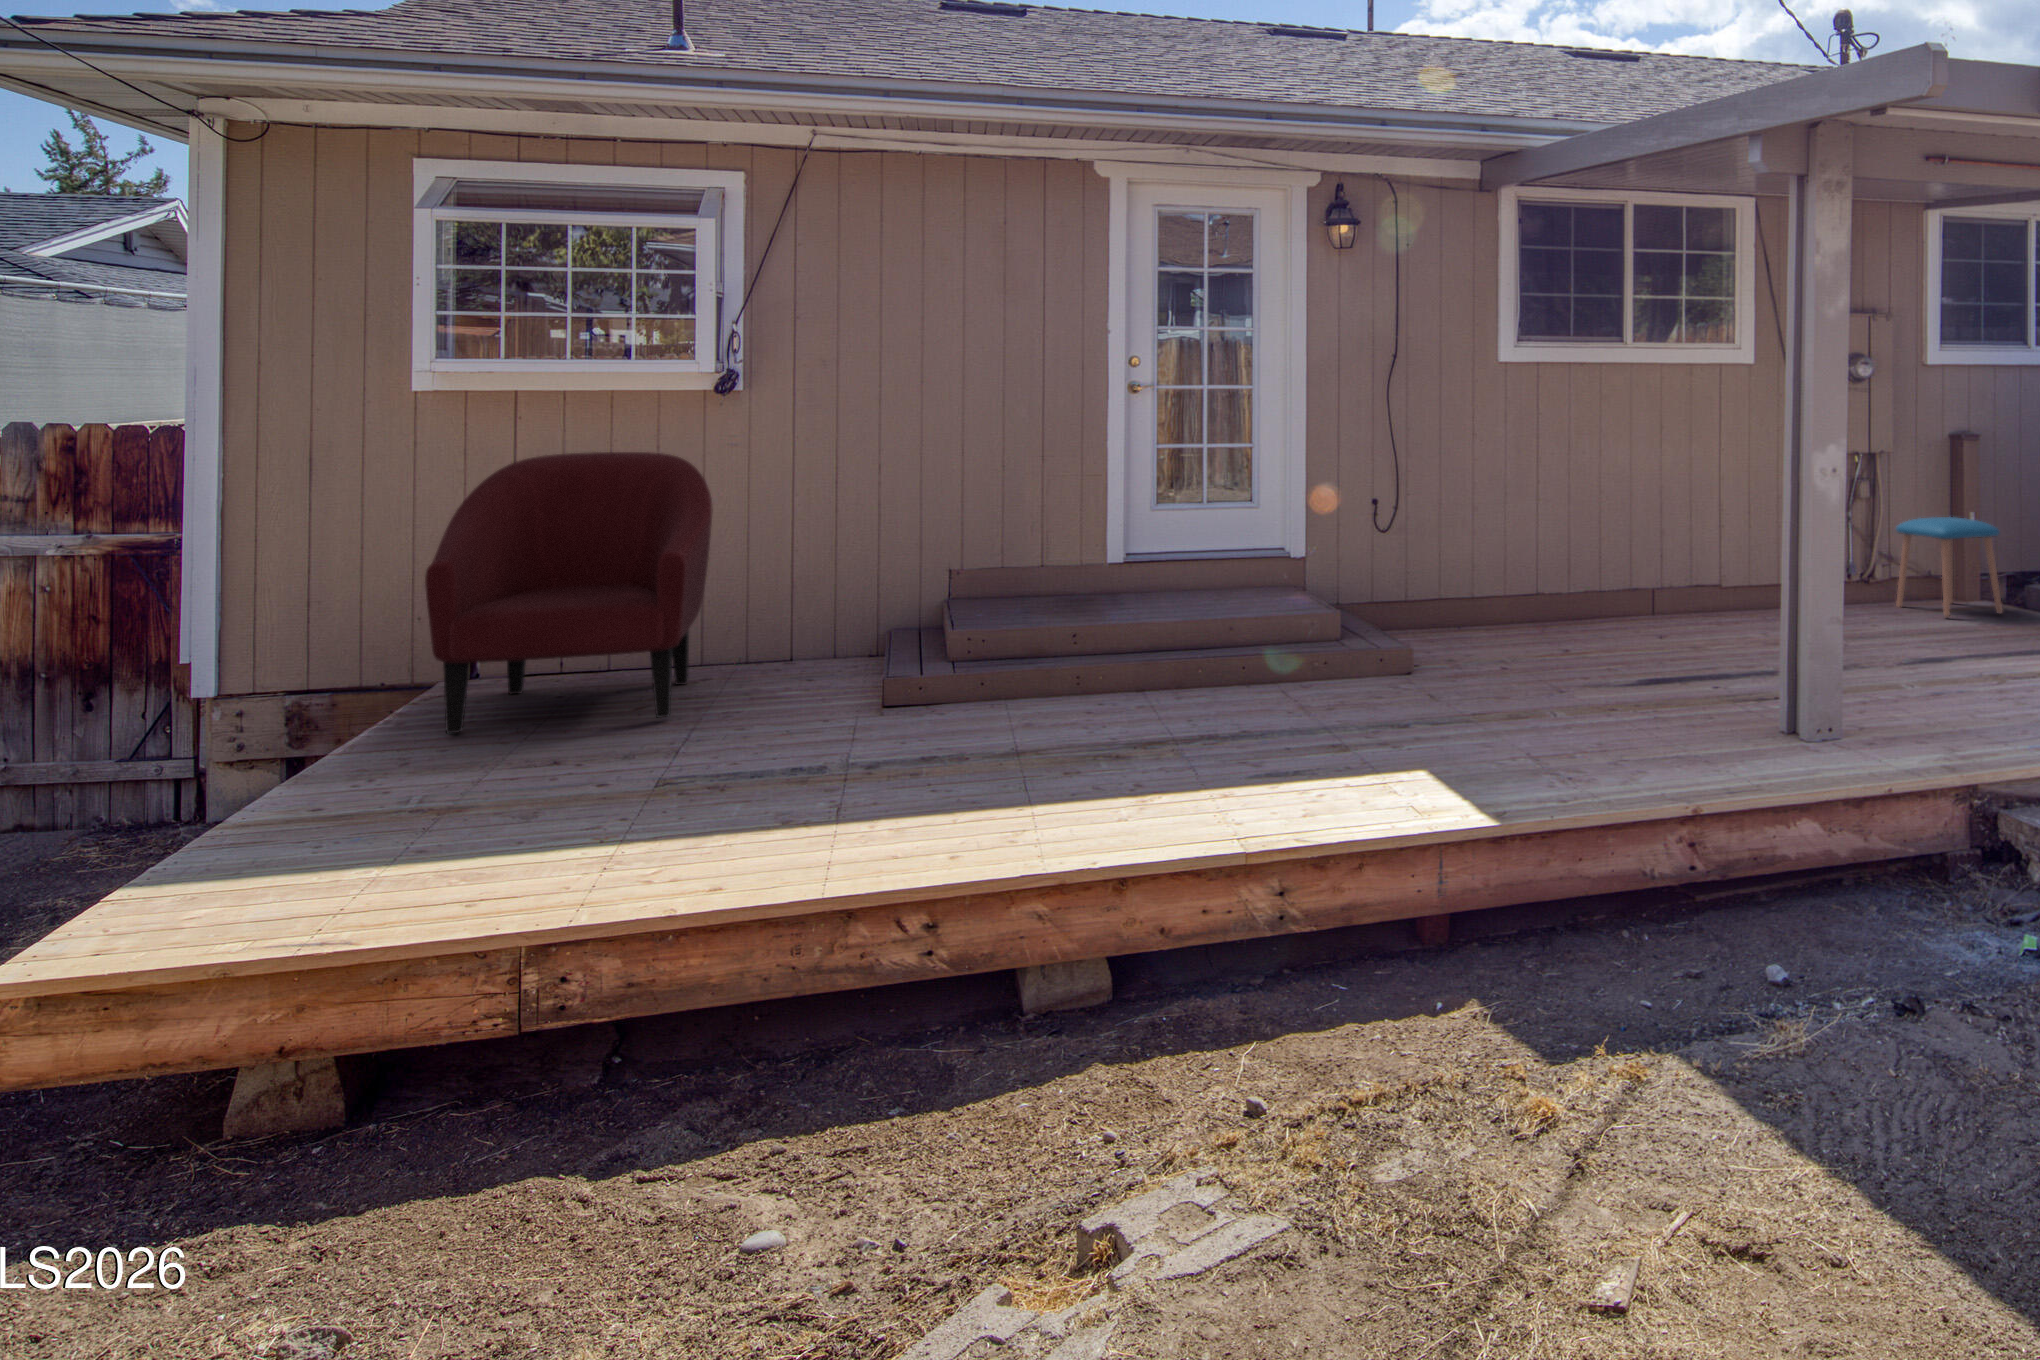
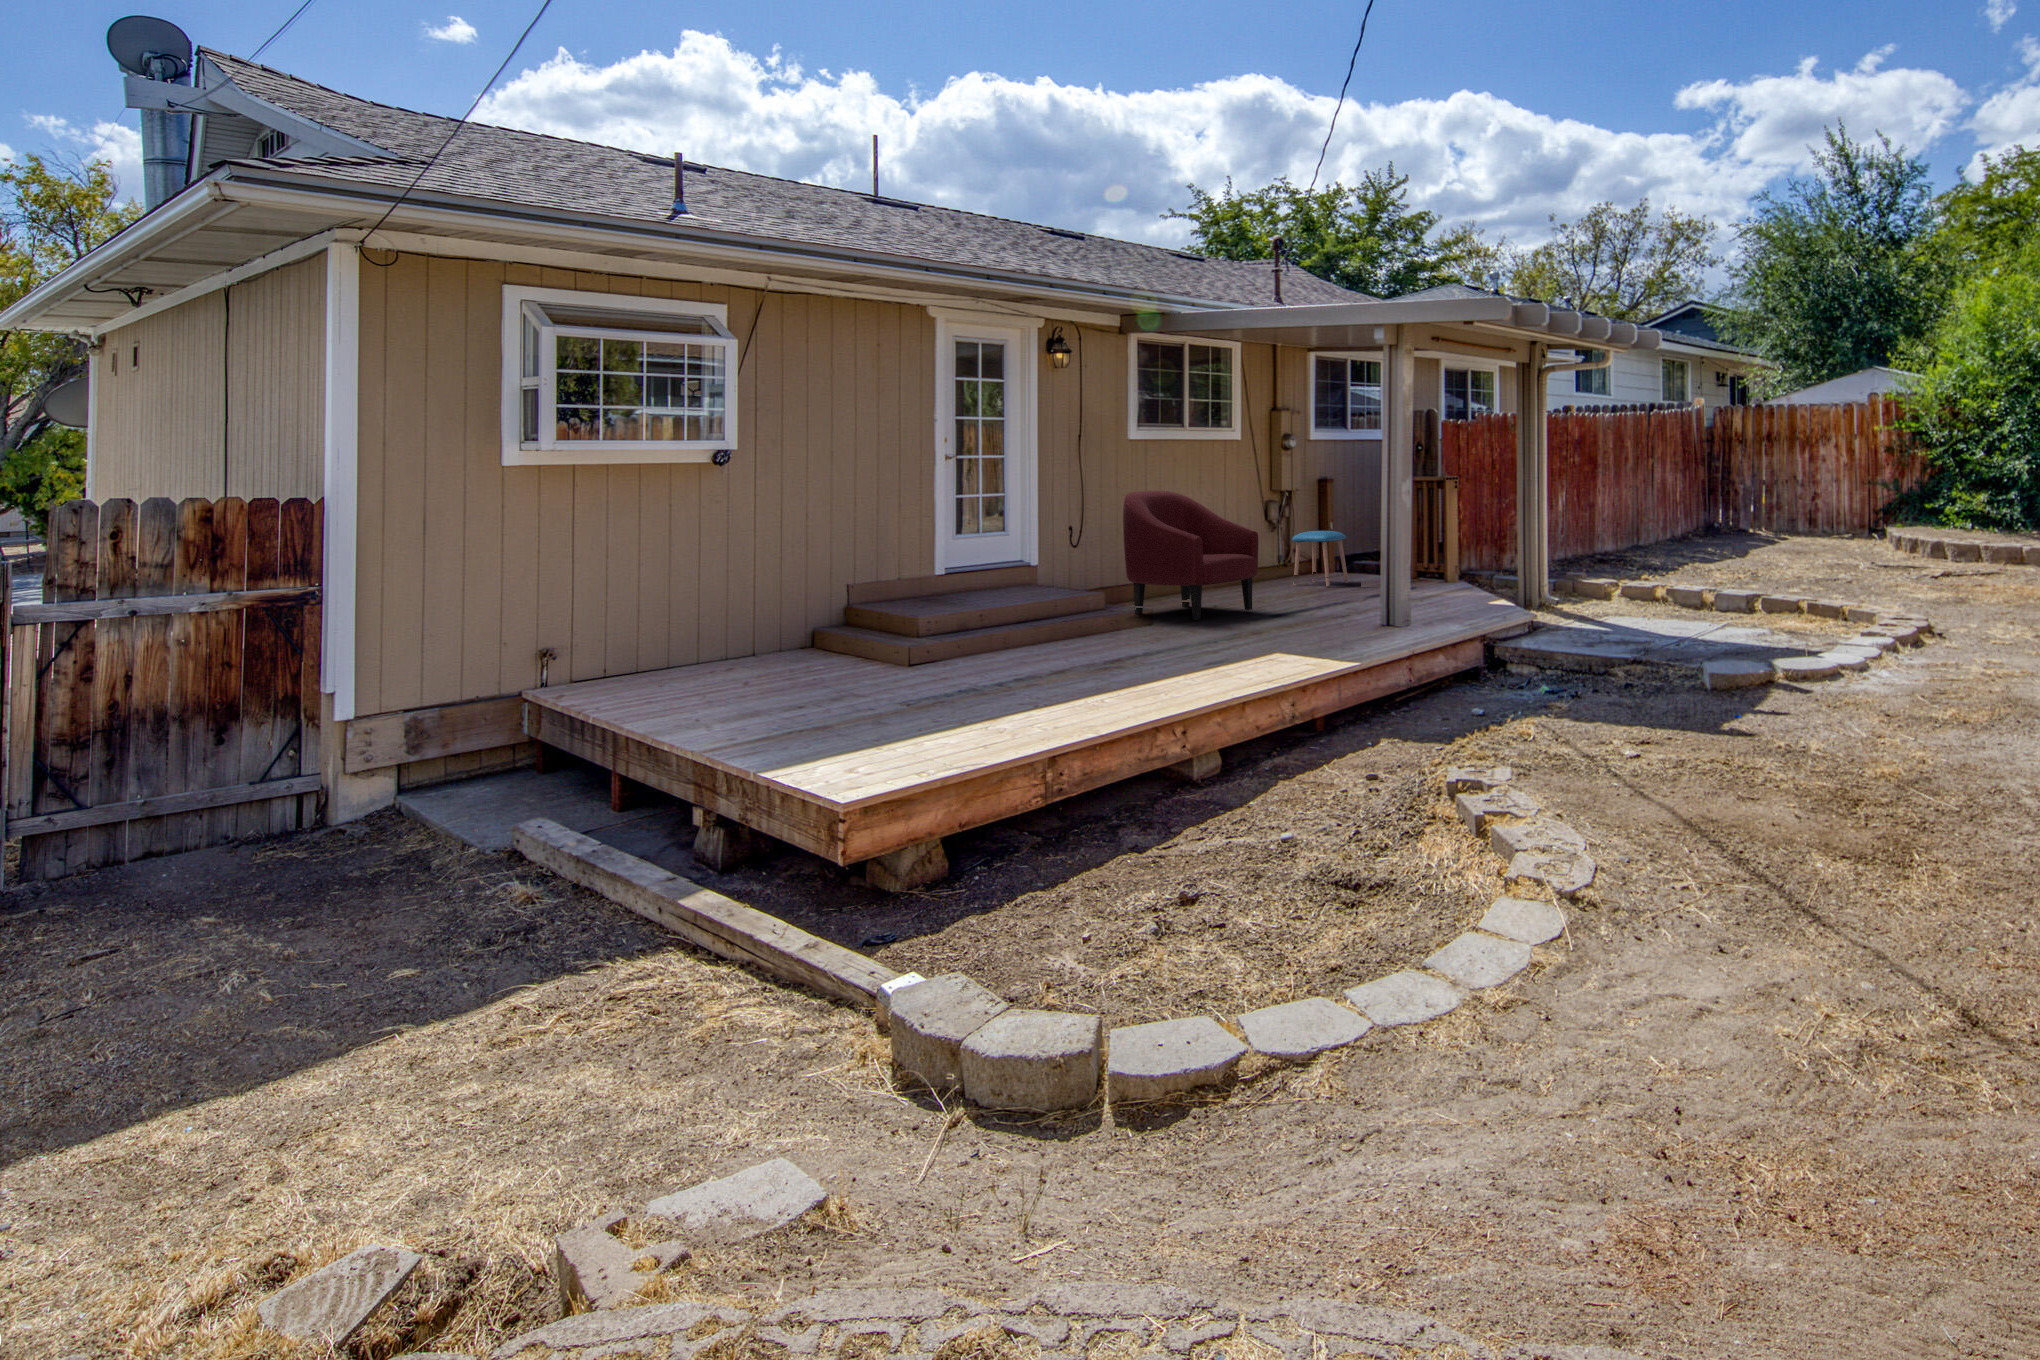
armchair: present [425,452,713,733] -> present [1123,491,1259,620]

